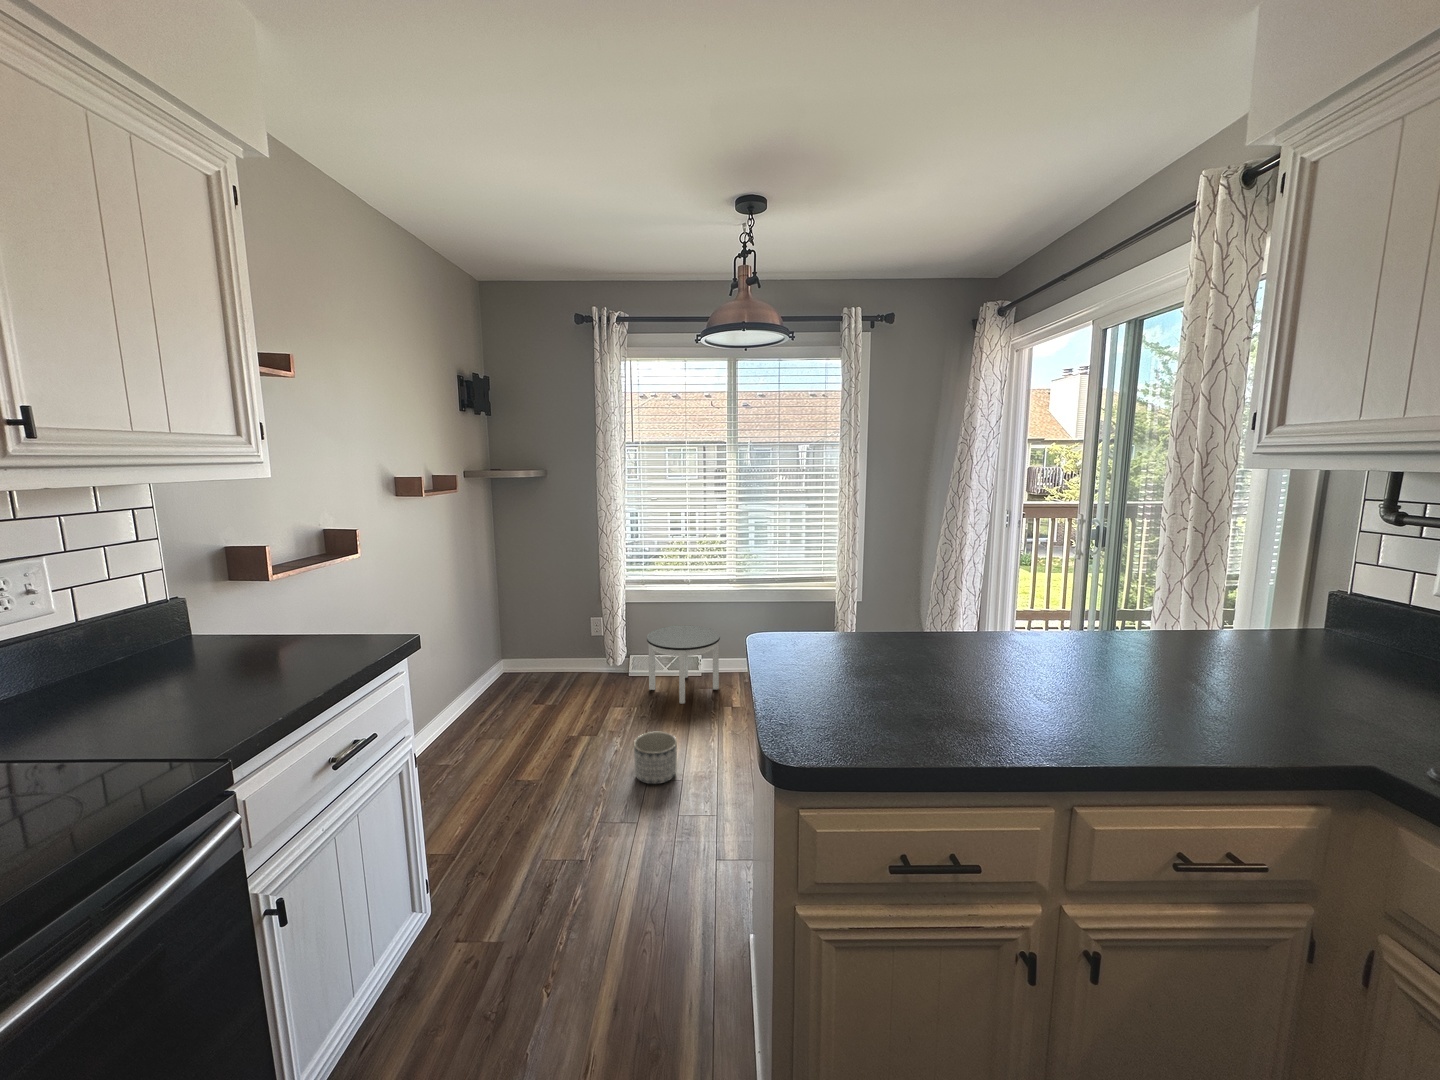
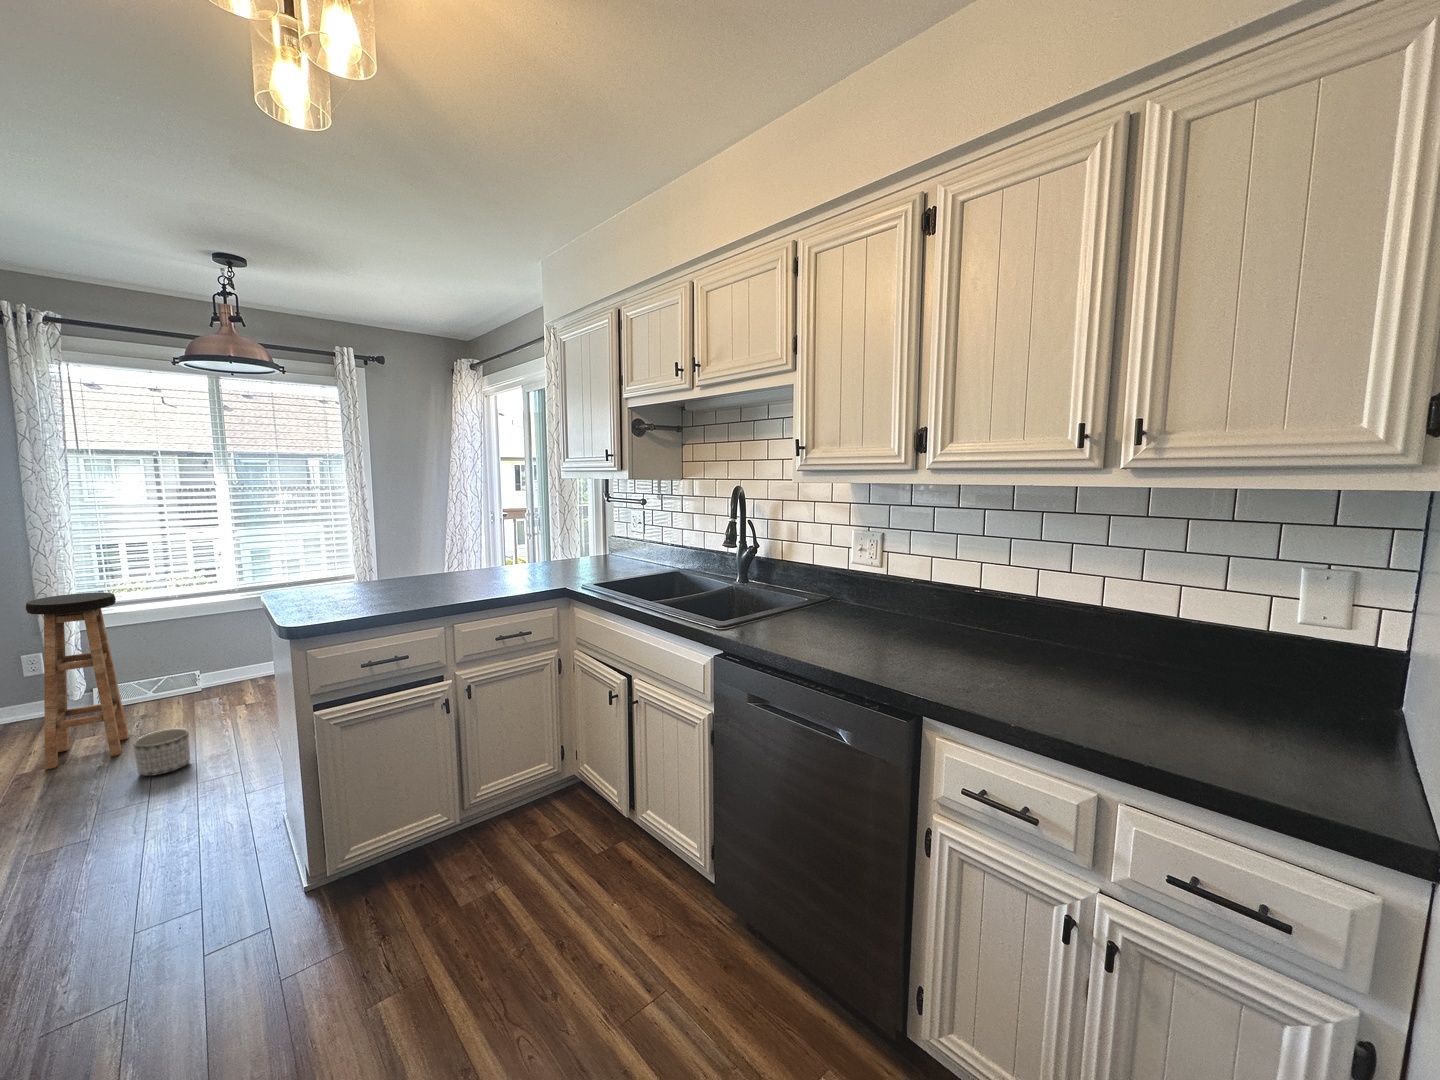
bar stool: none [580,575,642,738] -> present [26,592,129,770]
round table: present [647,625,720,704] -> none [122,641,226,717]

